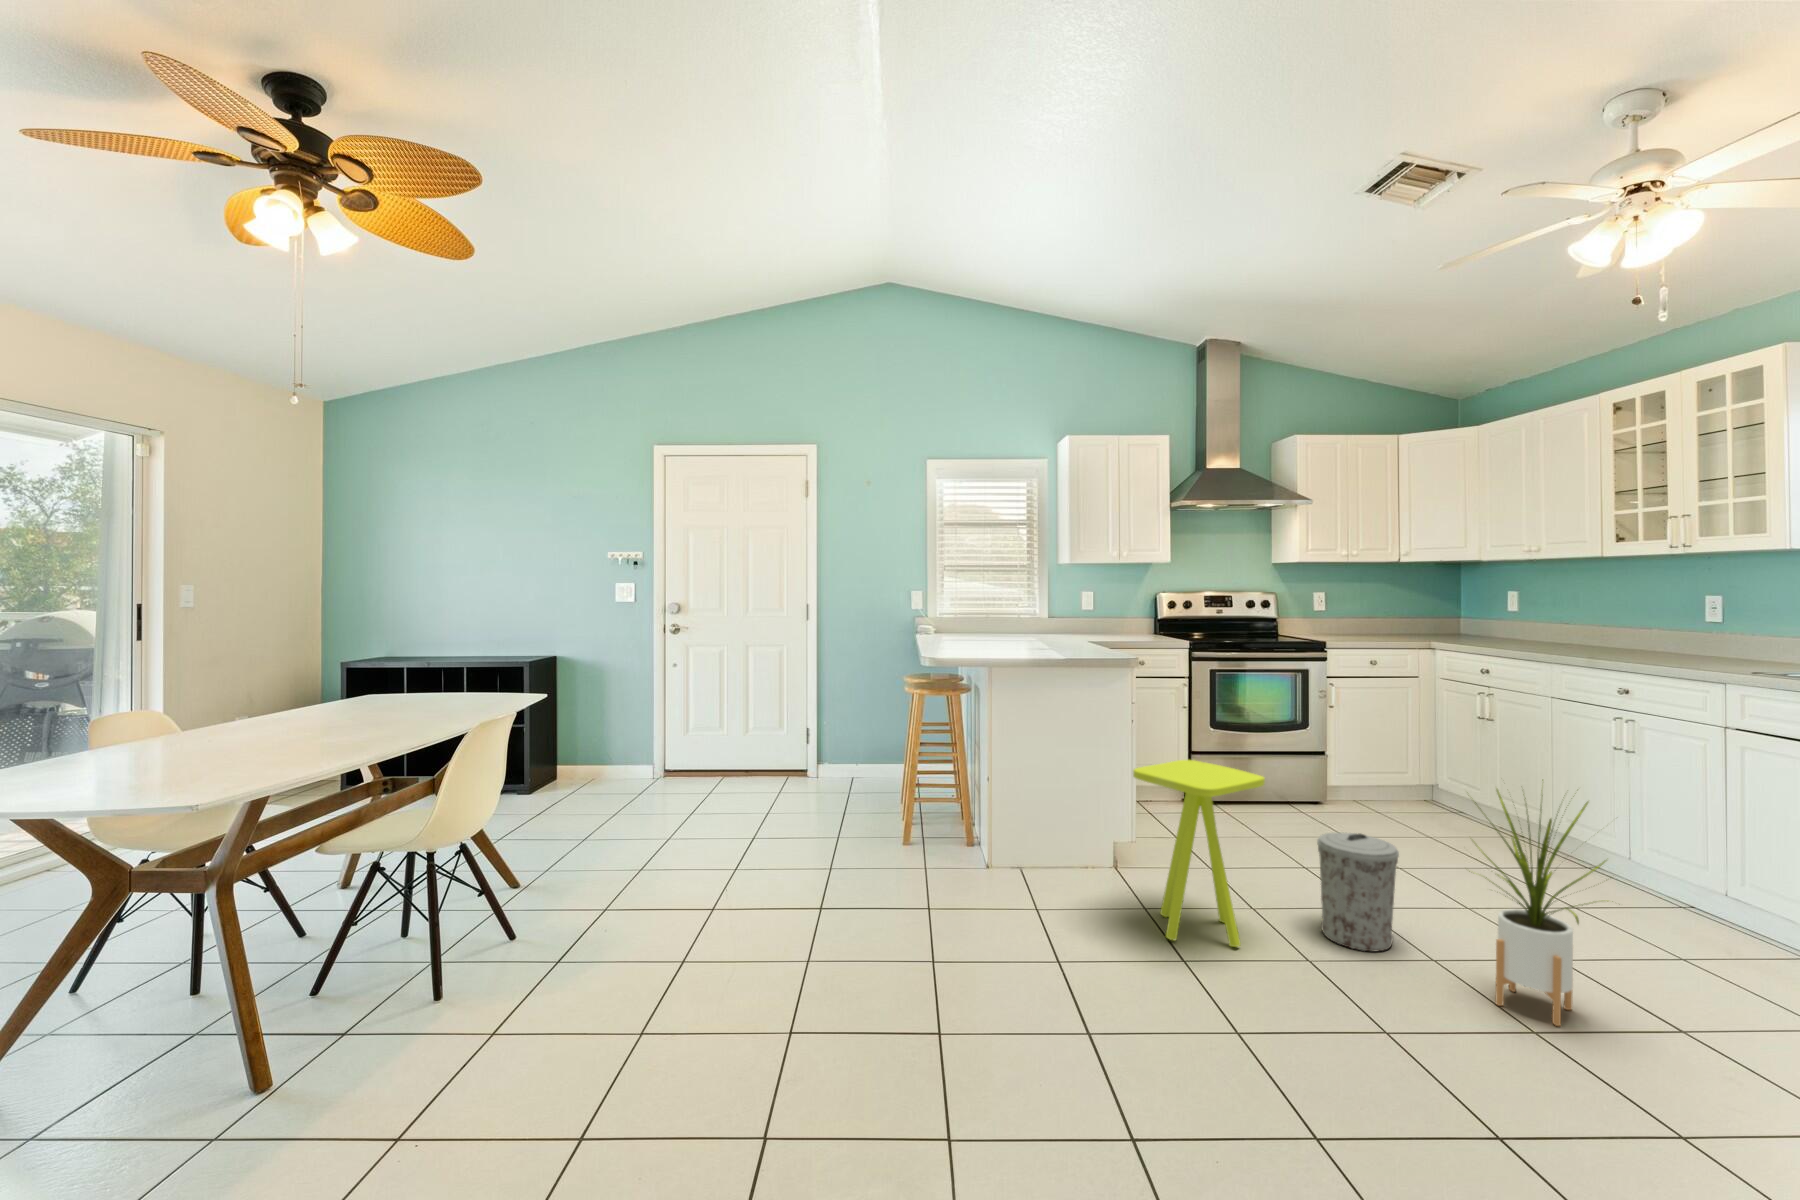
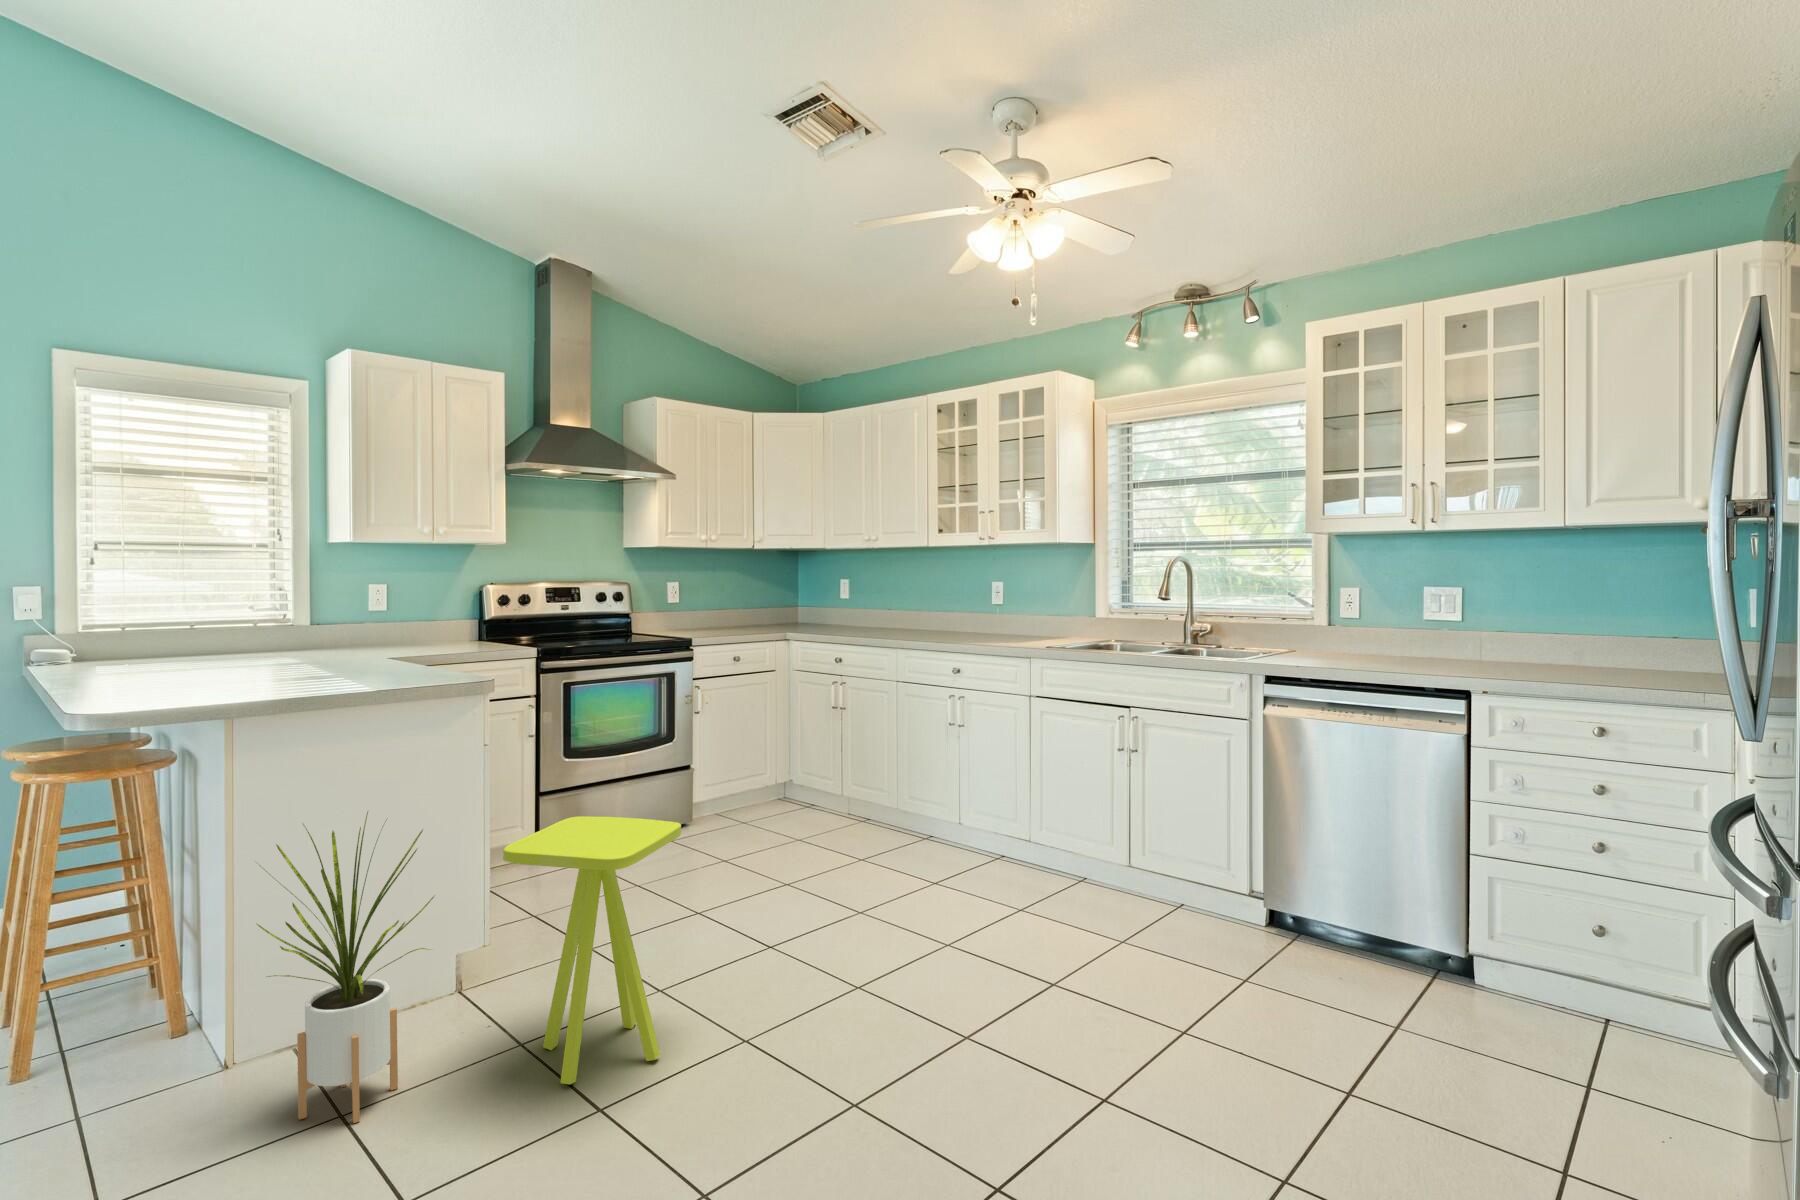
house plant: present [1469,780,1606,1026] -> present [256,812,435,1123]
trash can: present [1317,833,1399,951] -> none [734,867,818,1008]

